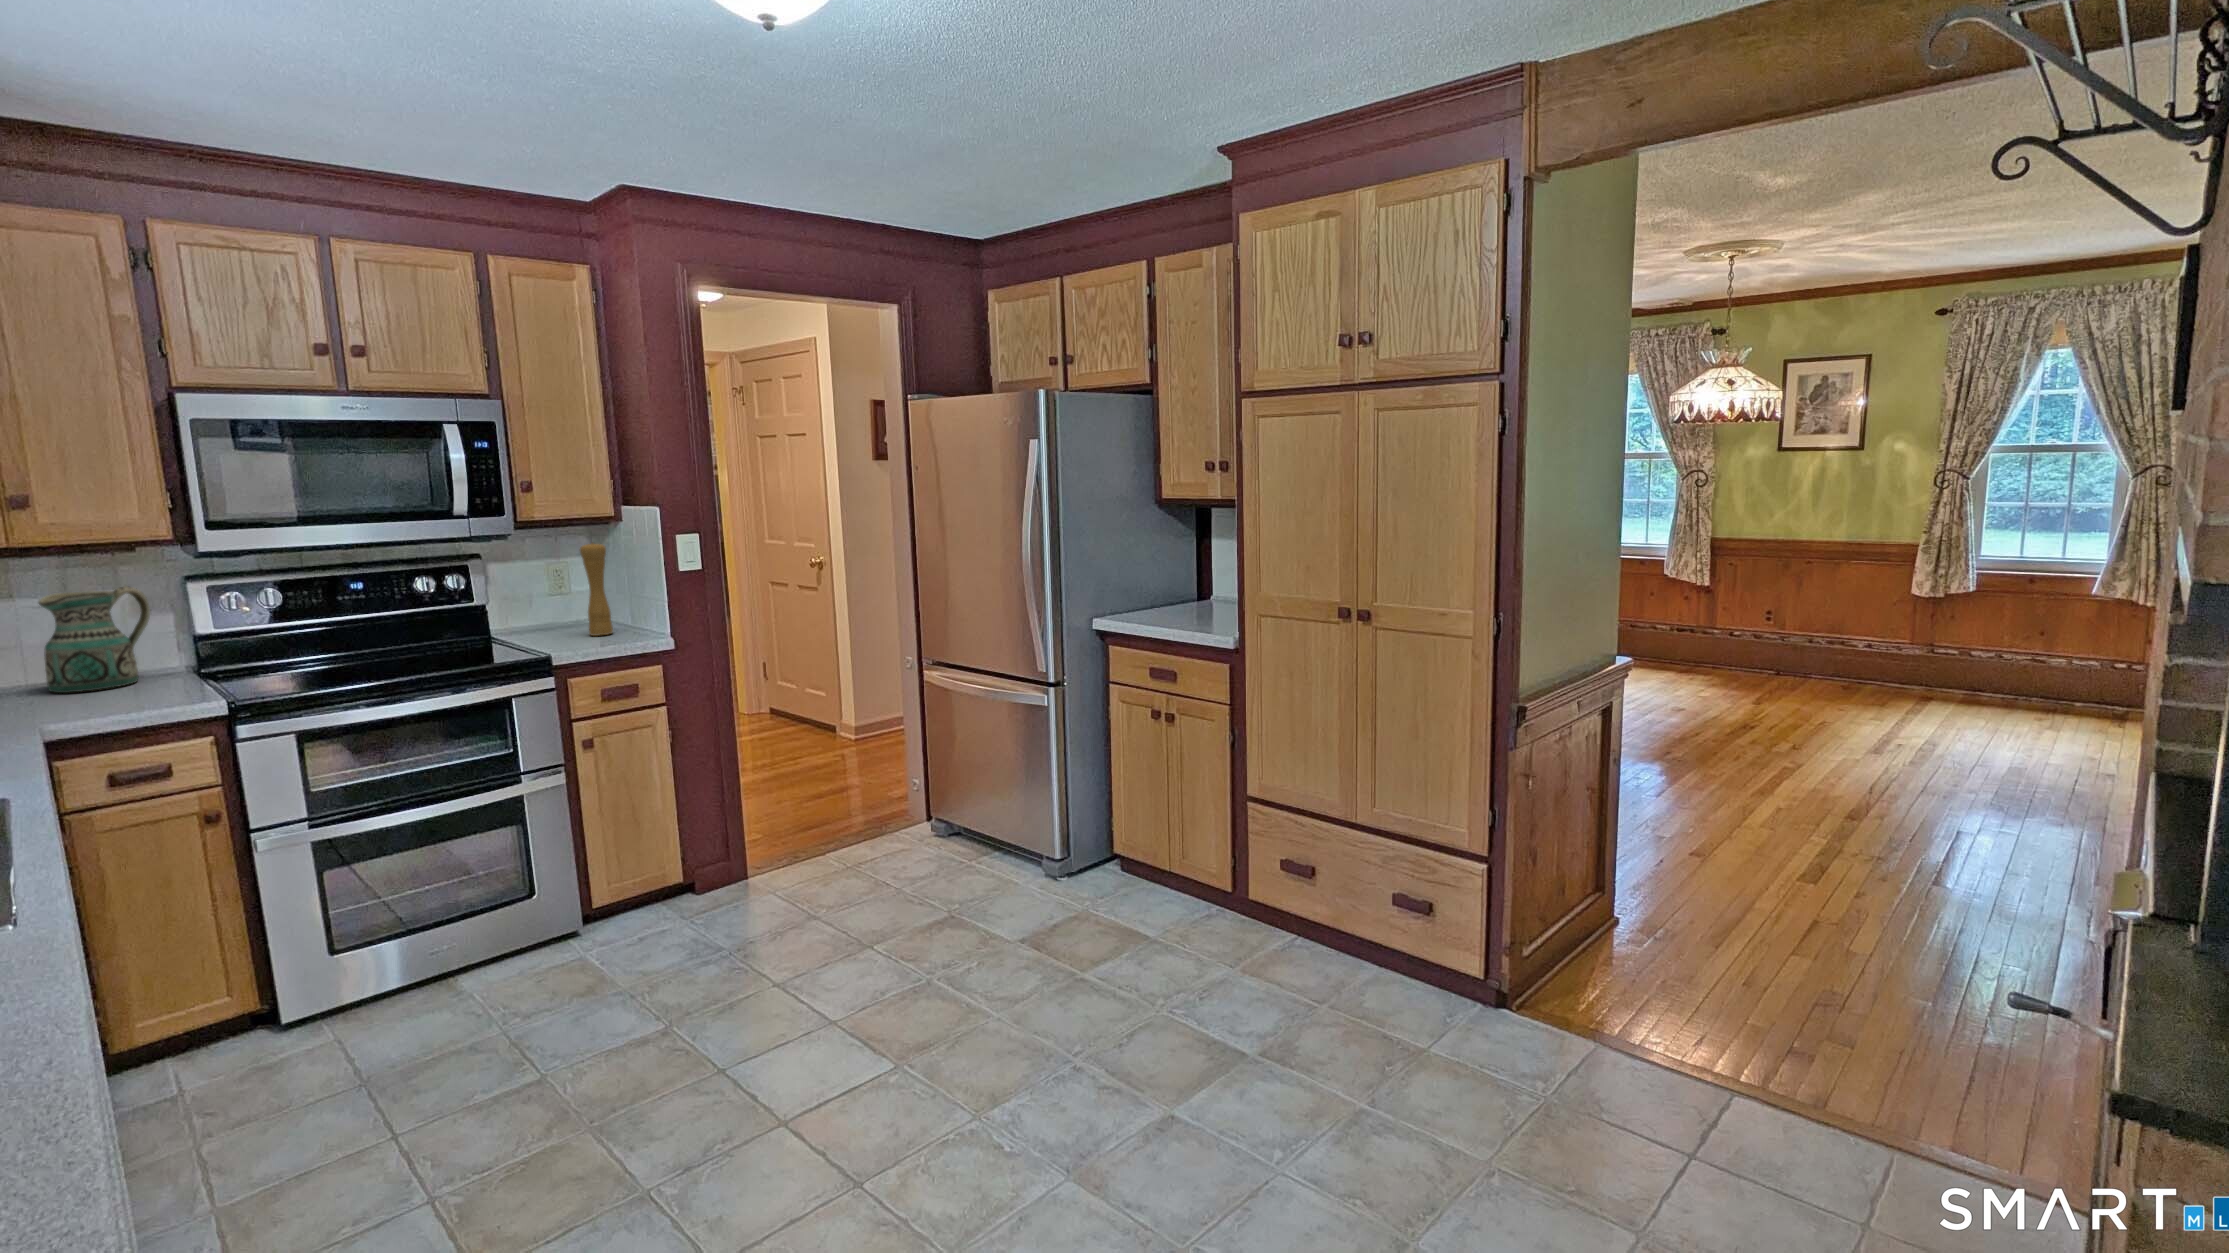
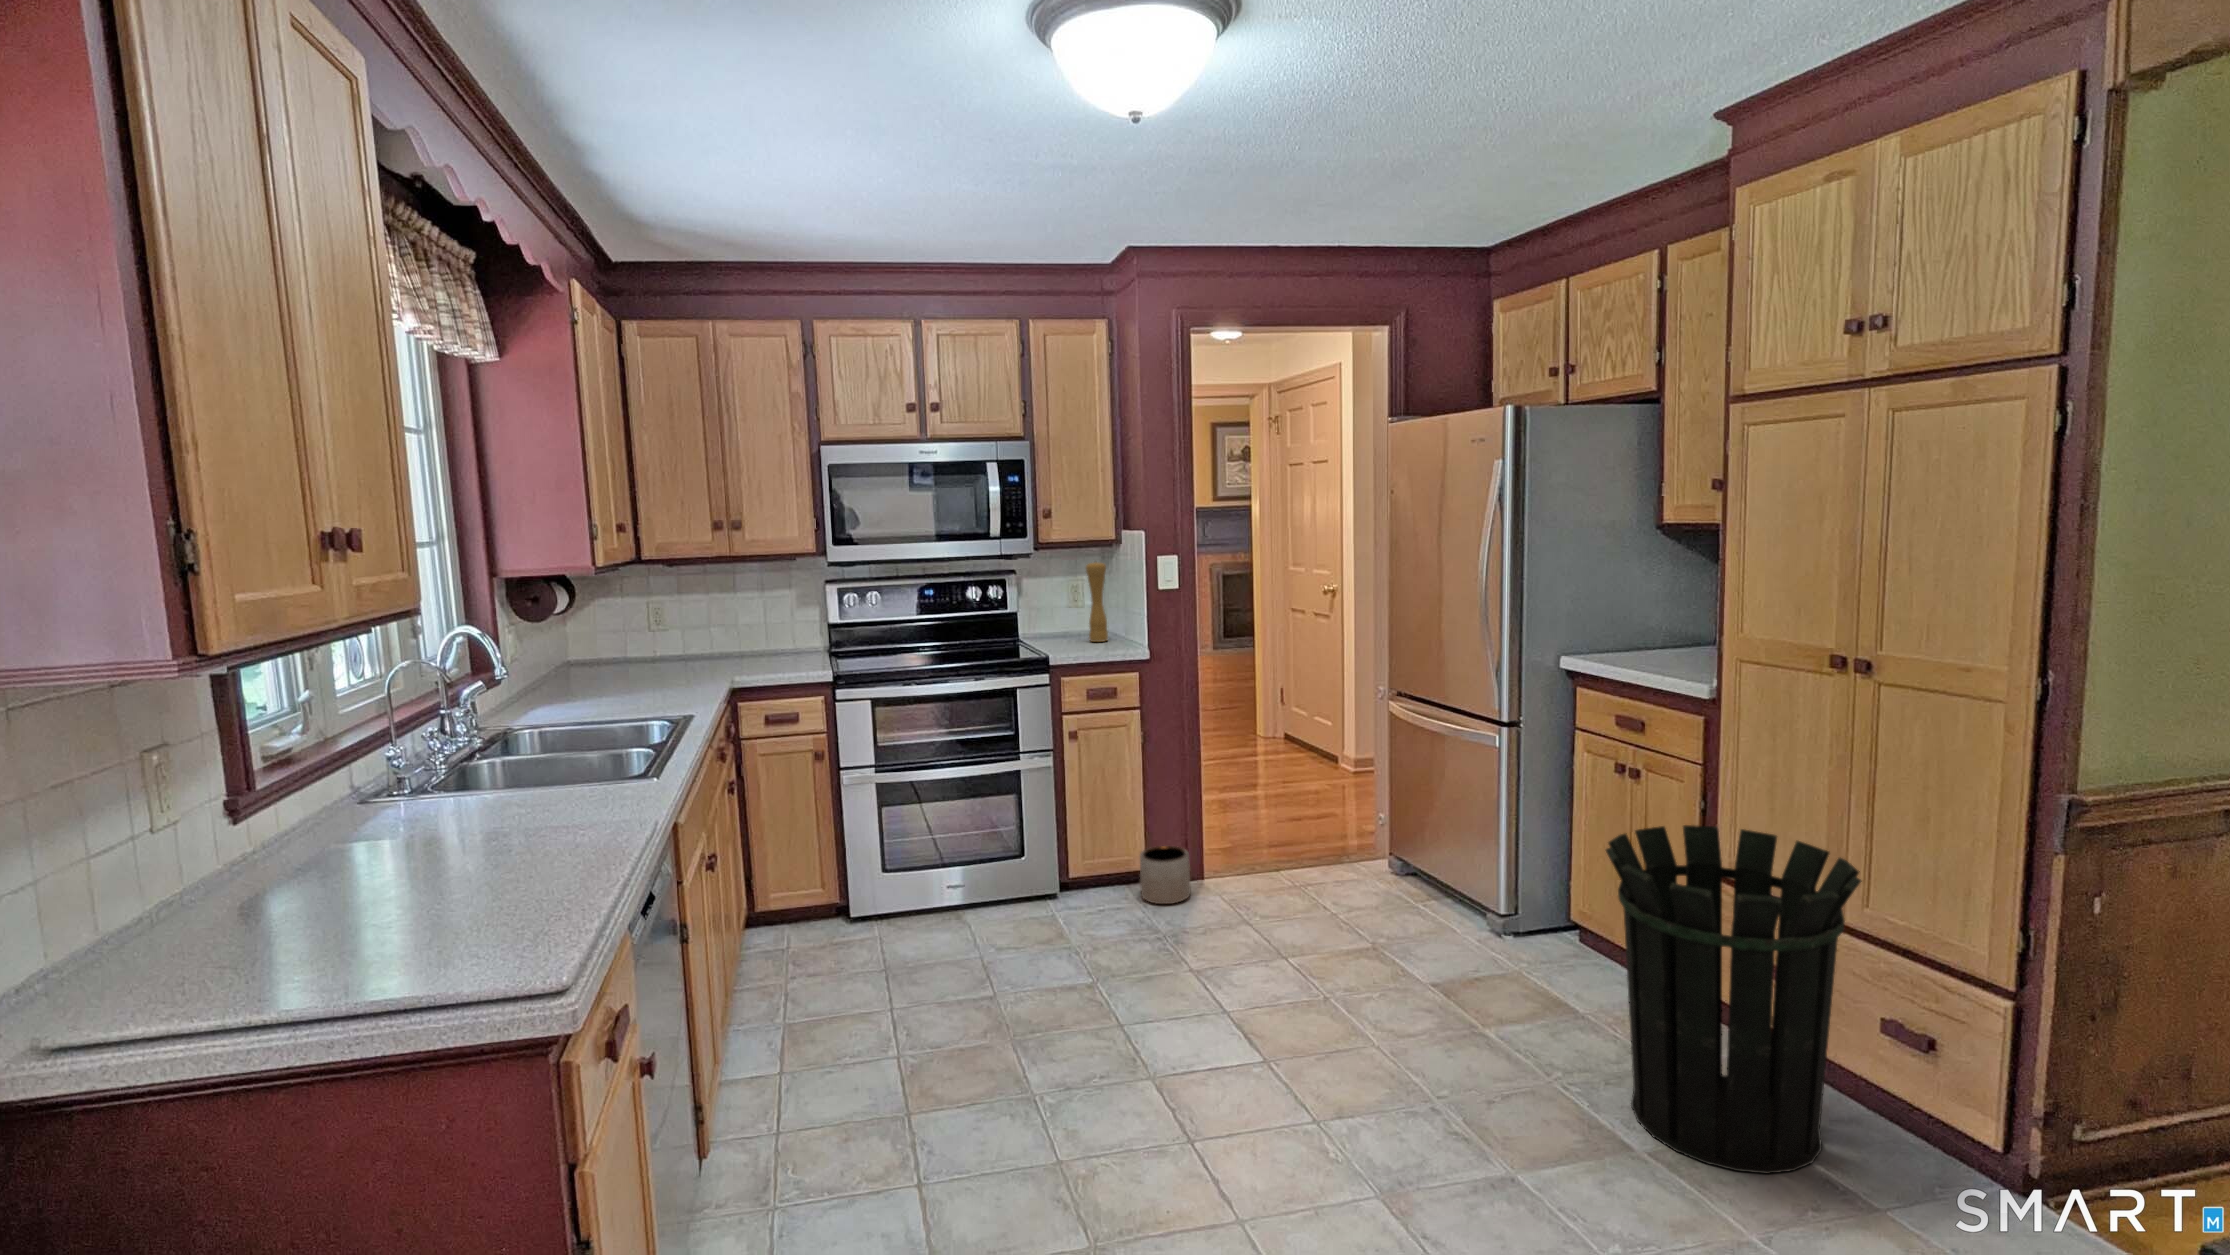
ceramic pitcher: present [39,586,150,693] -> none [747,585,809,658]
waste bin: none [1184,752,1371,1028] -> present [1606,825,1862,1174]
planter: none [677,851,739,917] -> present [1140,846,1191,904]

